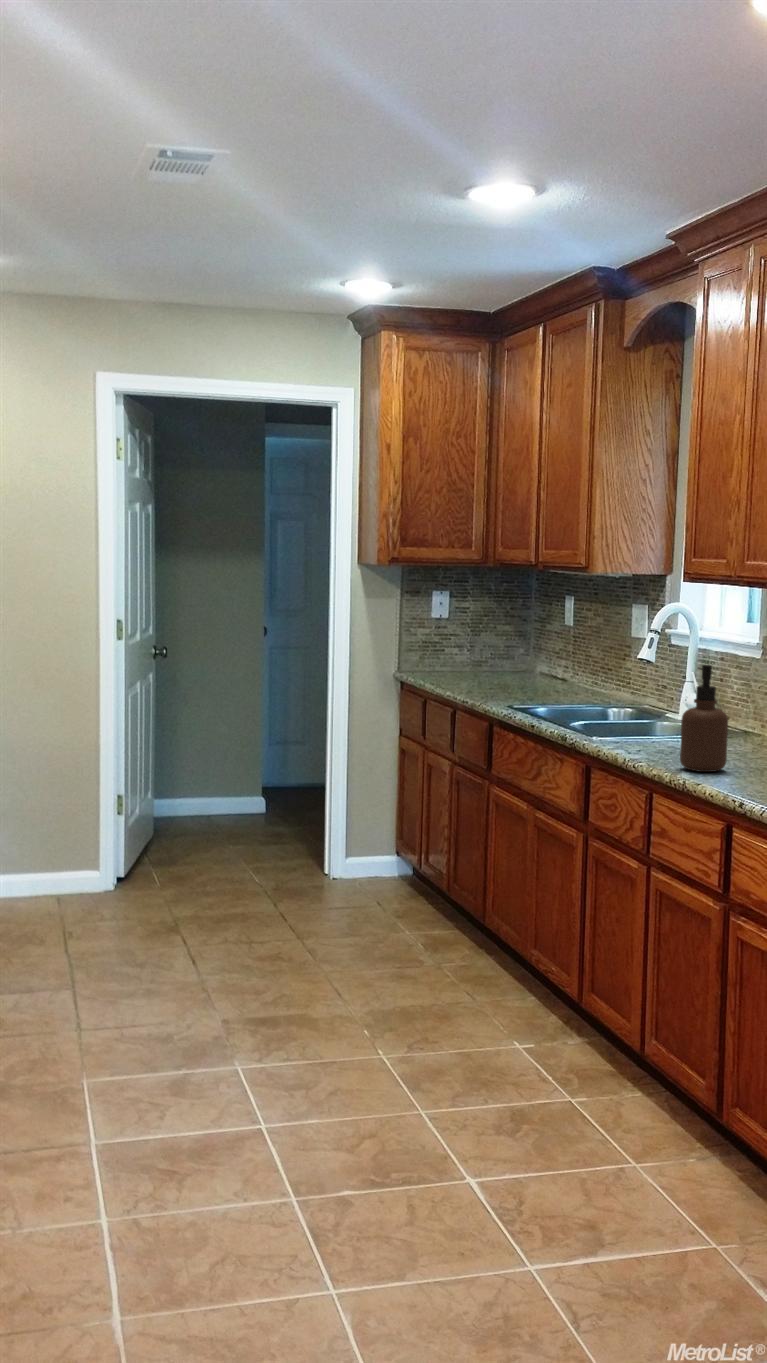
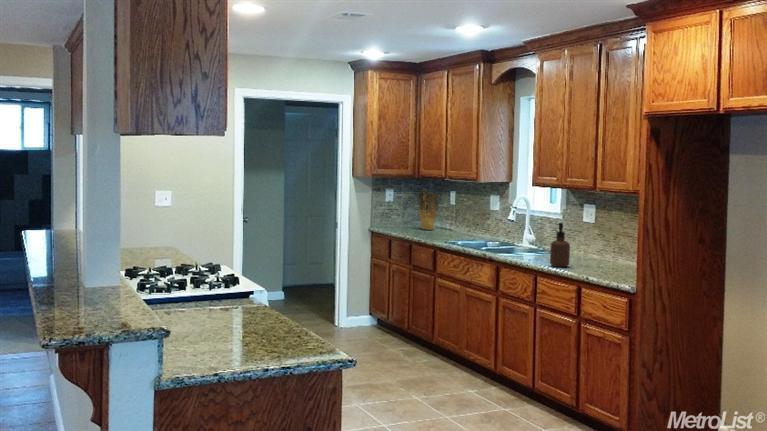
vase: none [496,589,541,678] -> present [418,189,439,230]

